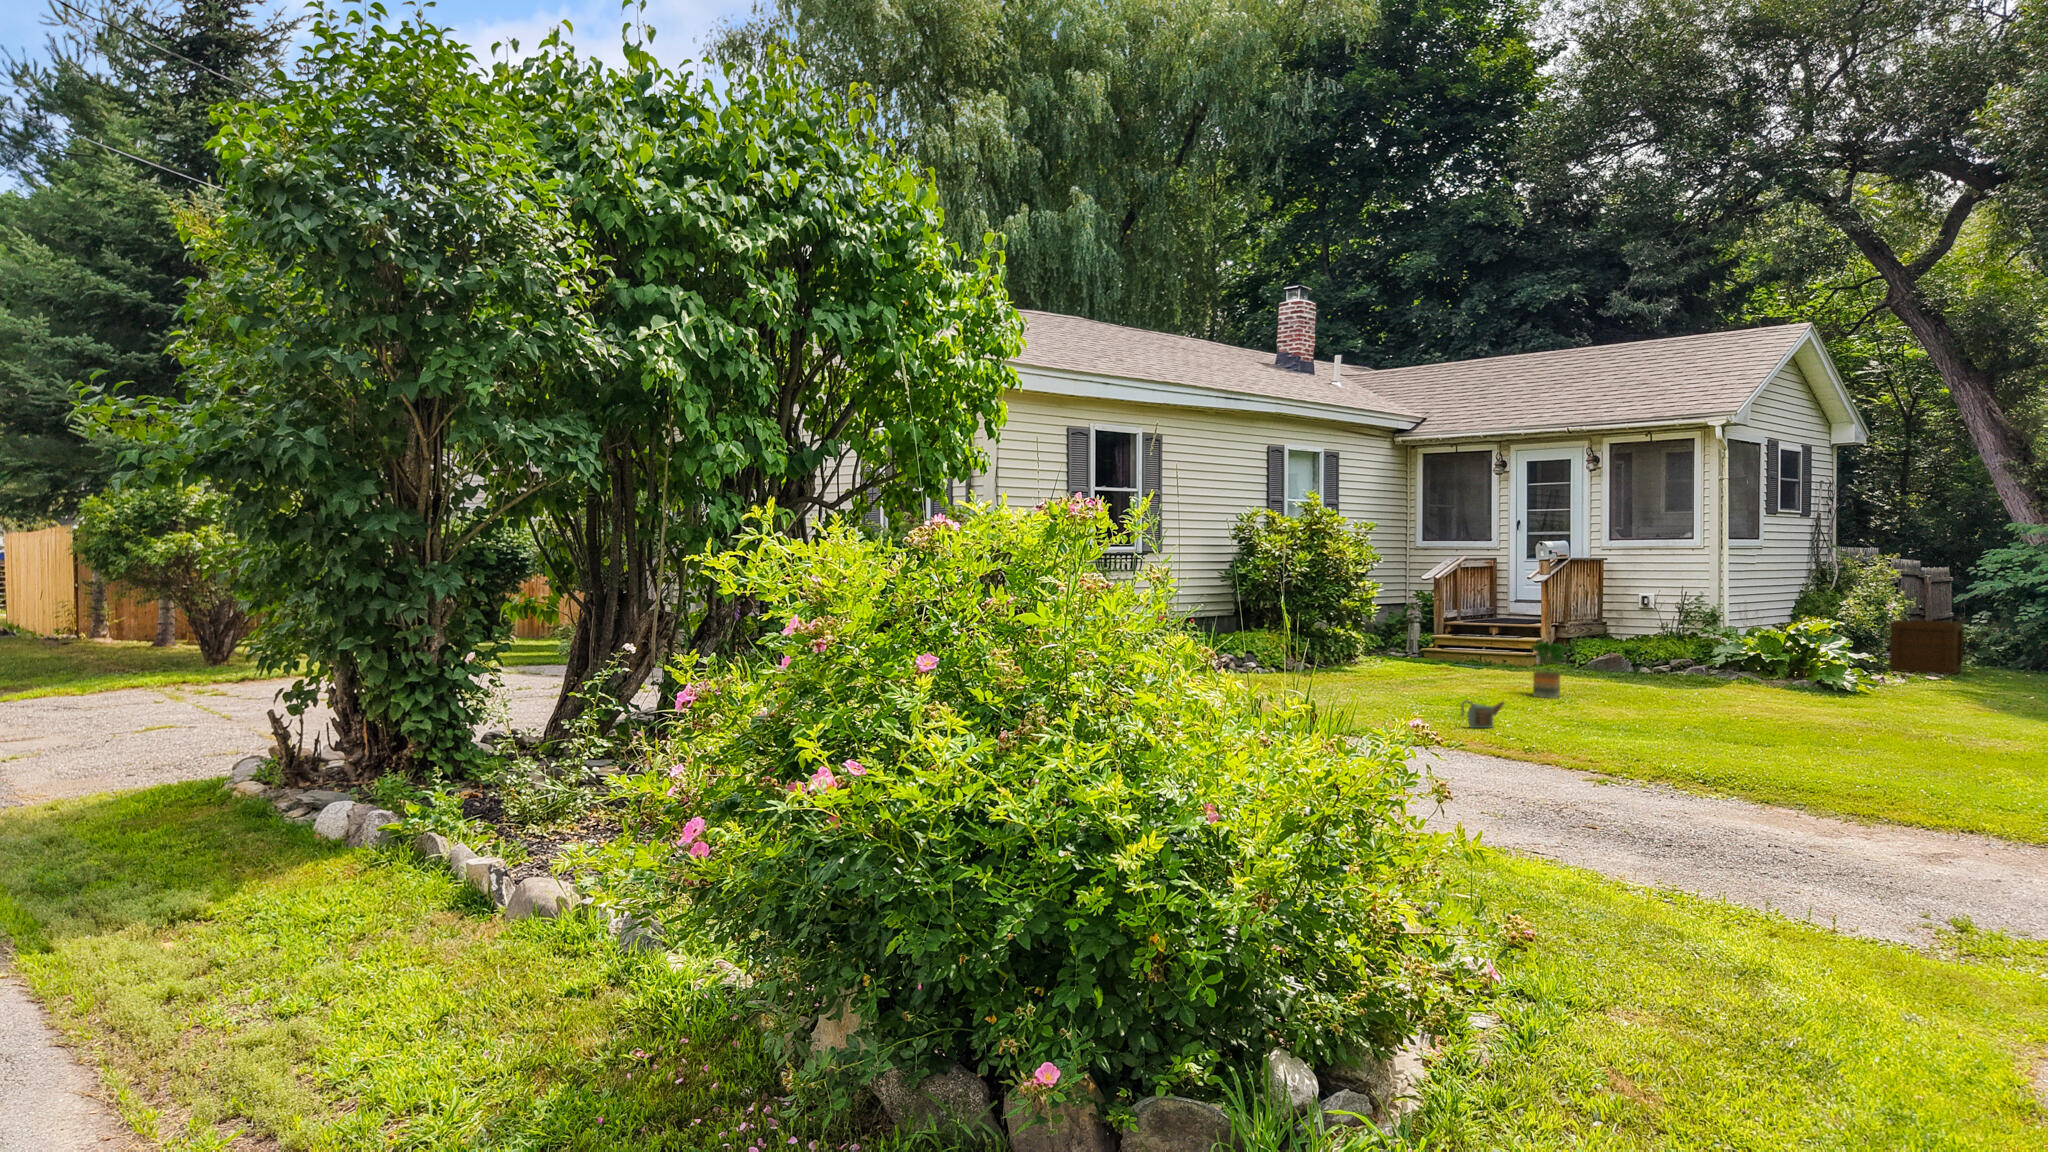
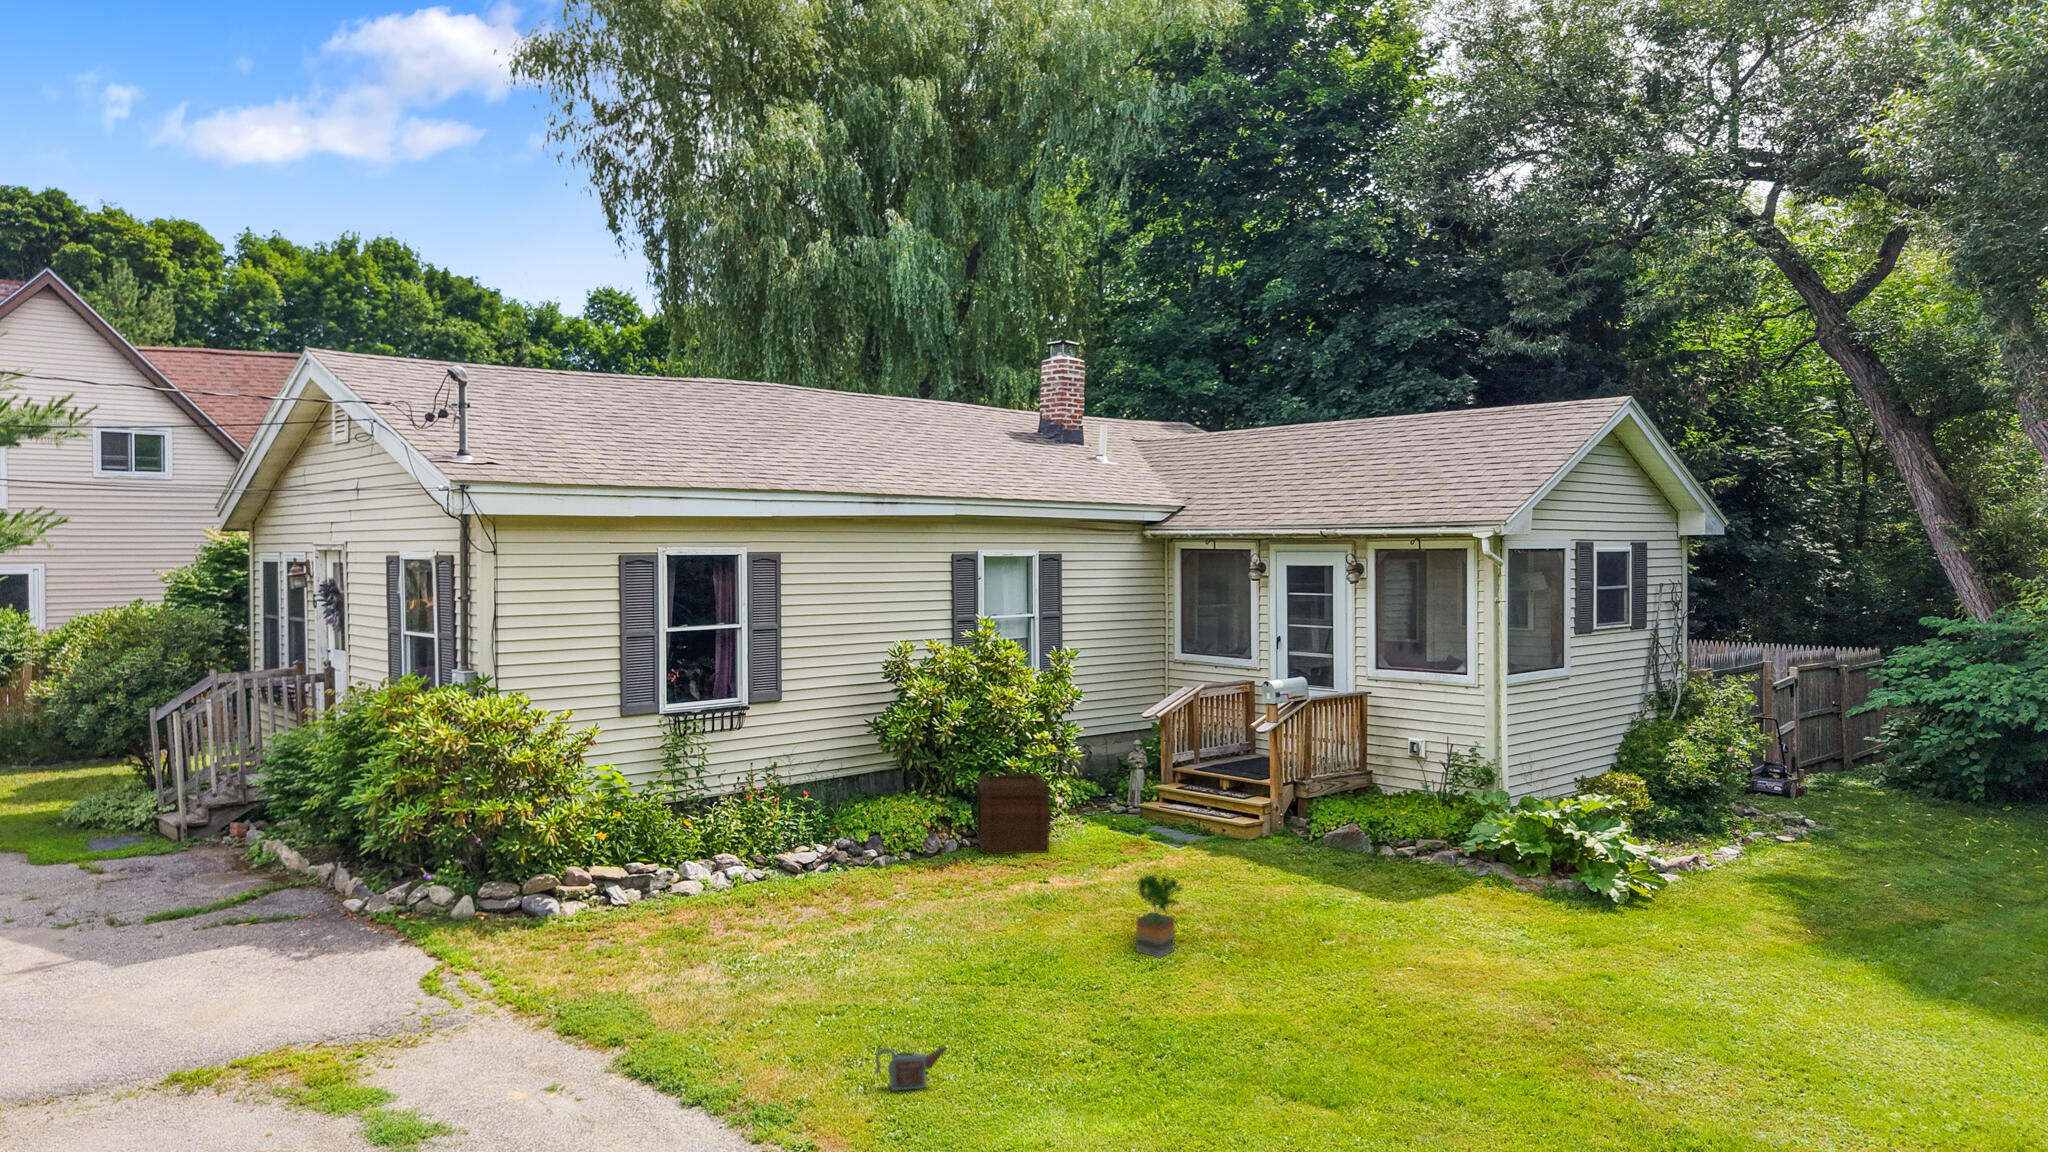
wooden crate: present [1889,620,1964,675] -> present [977,774,1050,854]

